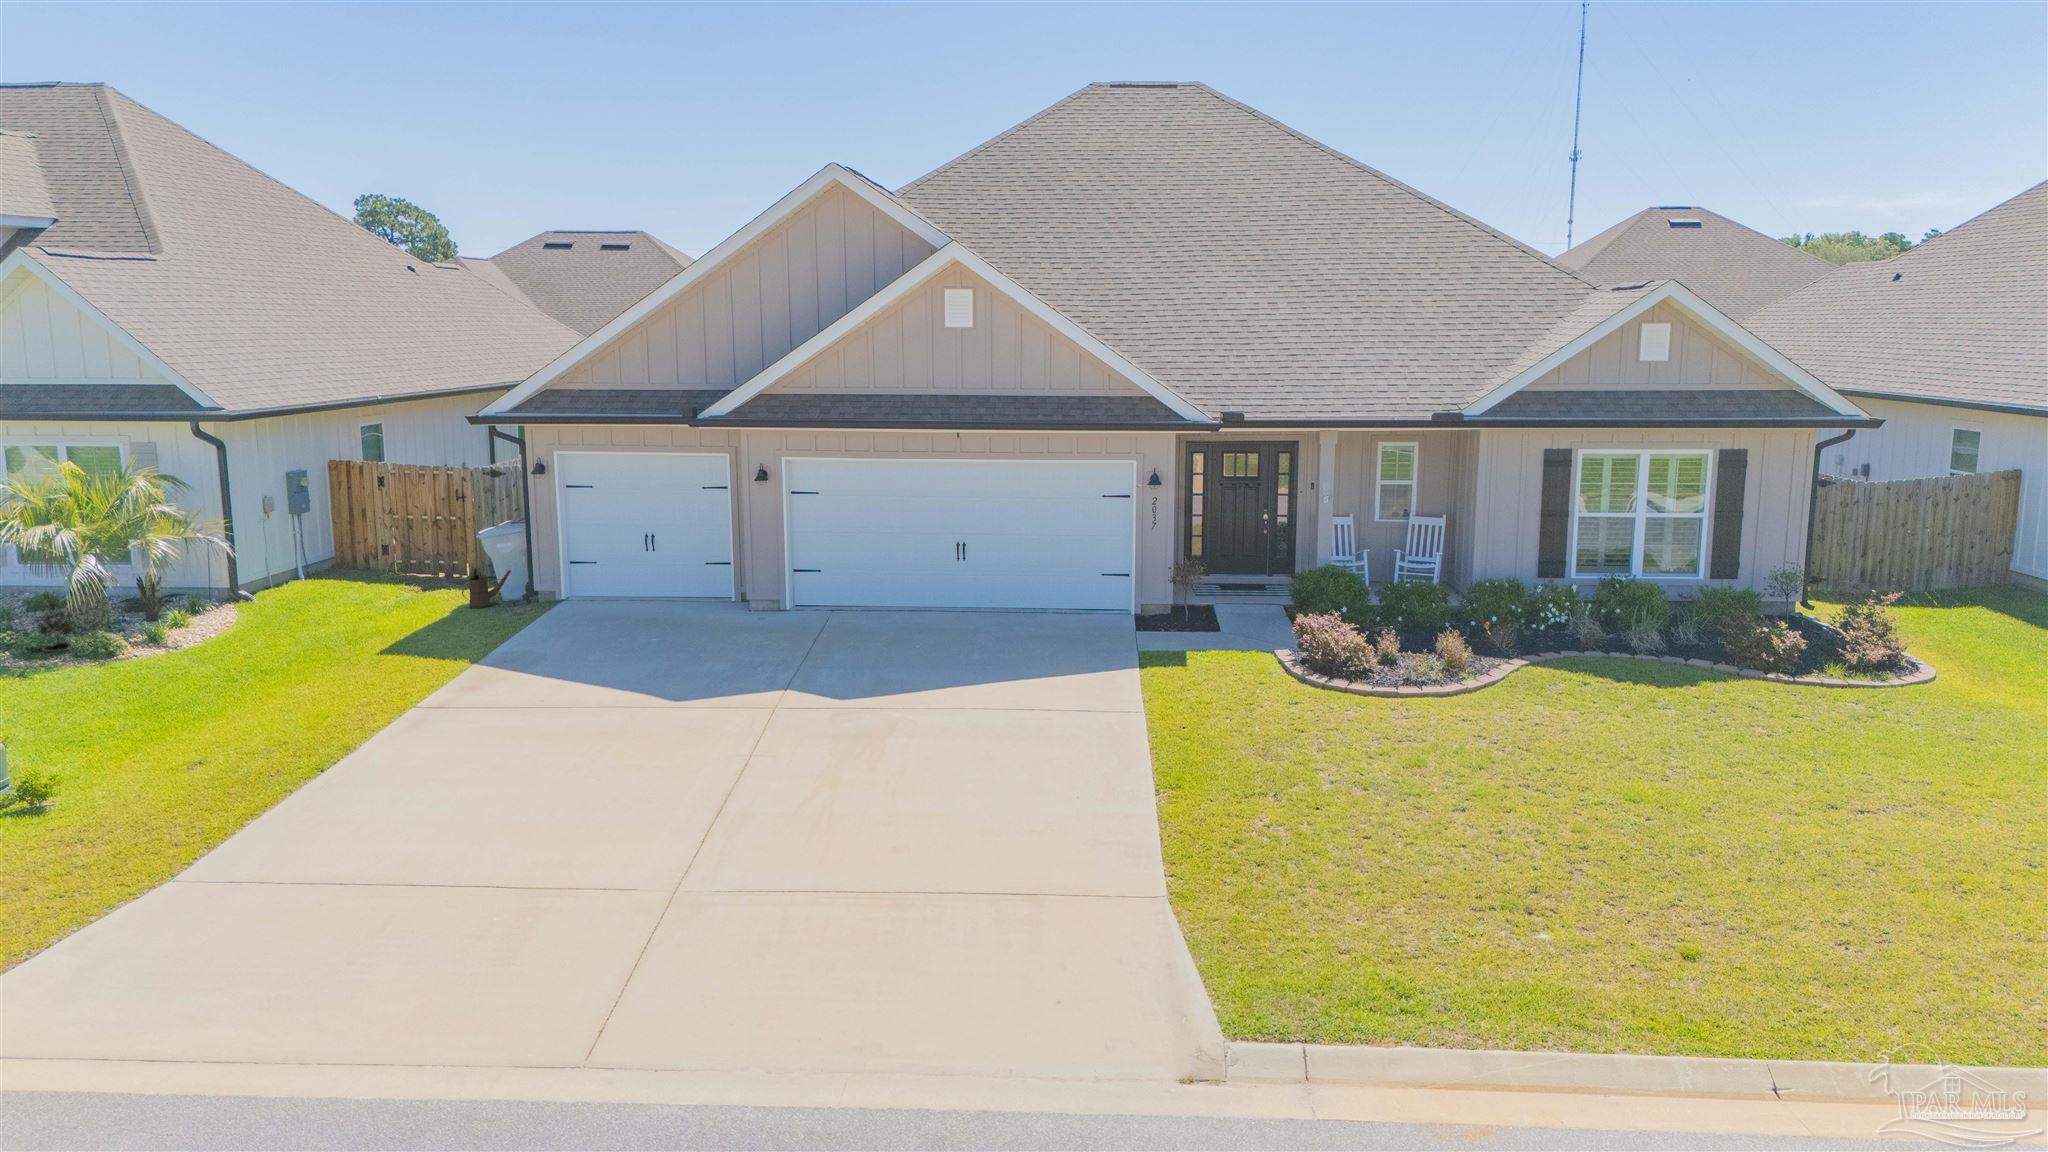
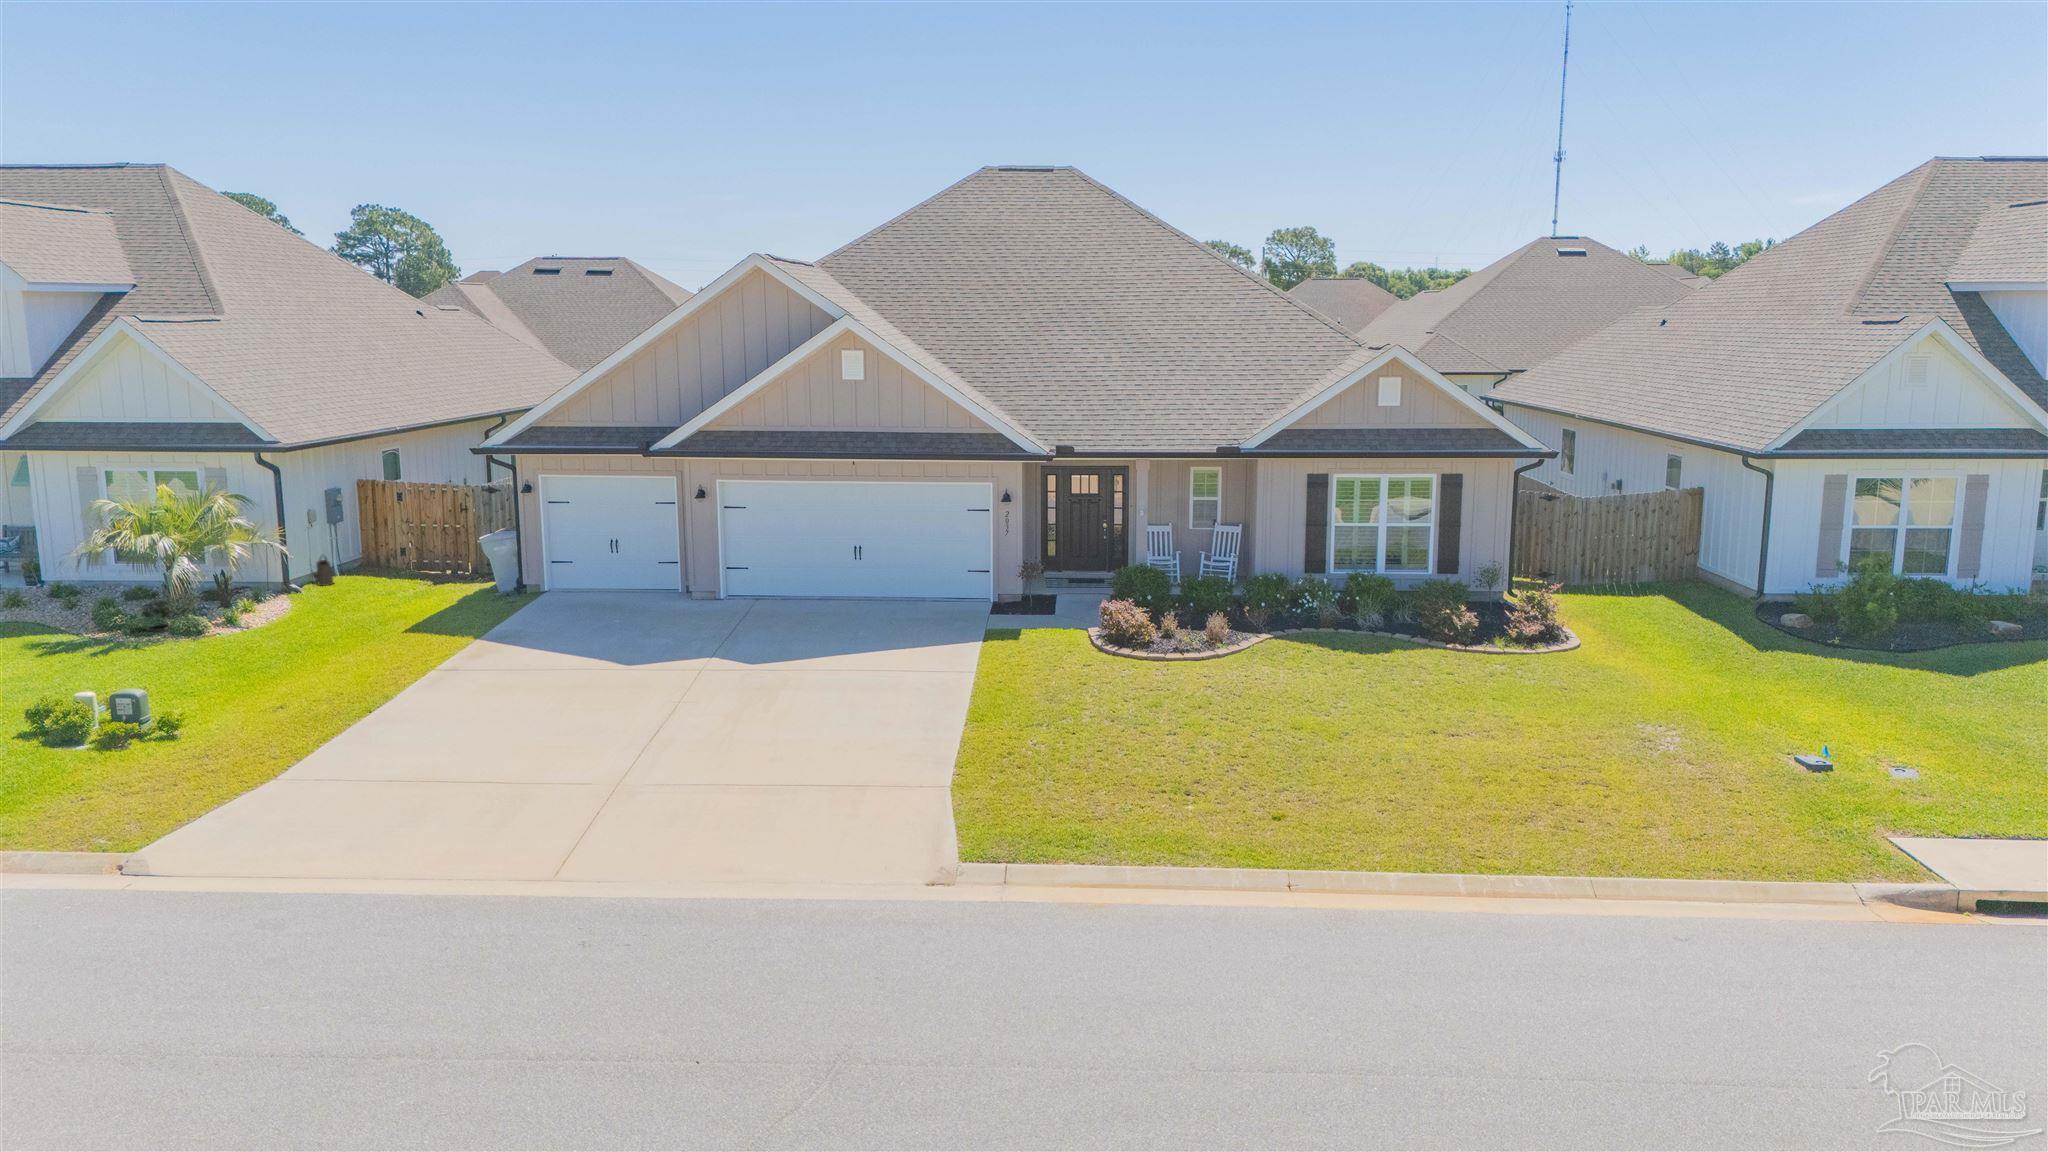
watering can: present [462,567,511,608] -> present [312,556,334,586]

